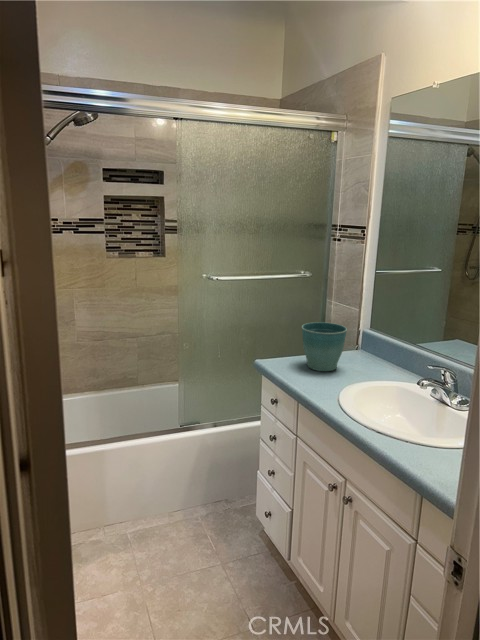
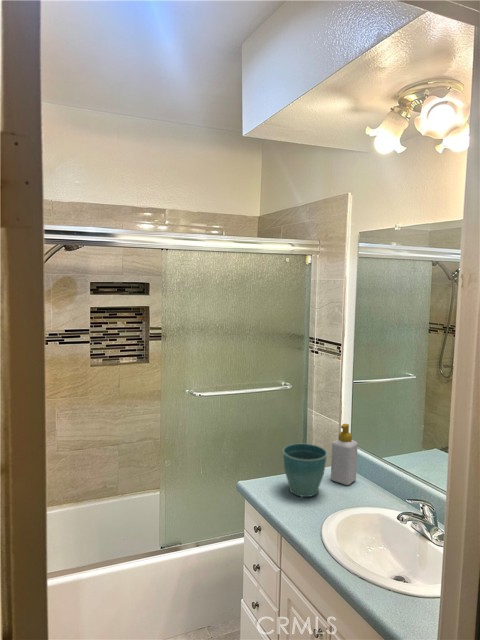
soap bottle: none [350,304,379,364] -> present [331,424,358,485]

